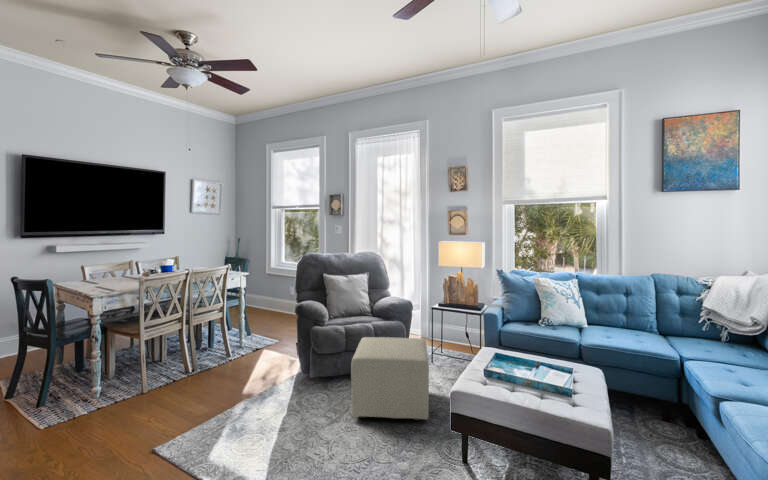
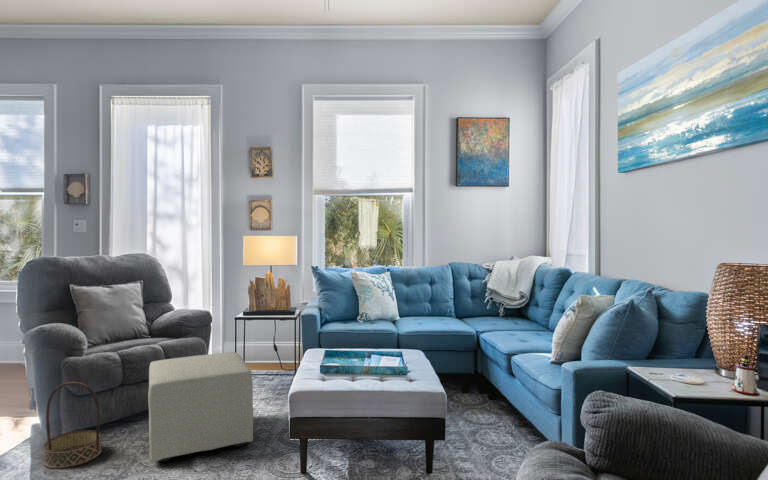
basket: none [294,345,328,405] -> present [44,382,102,469]

